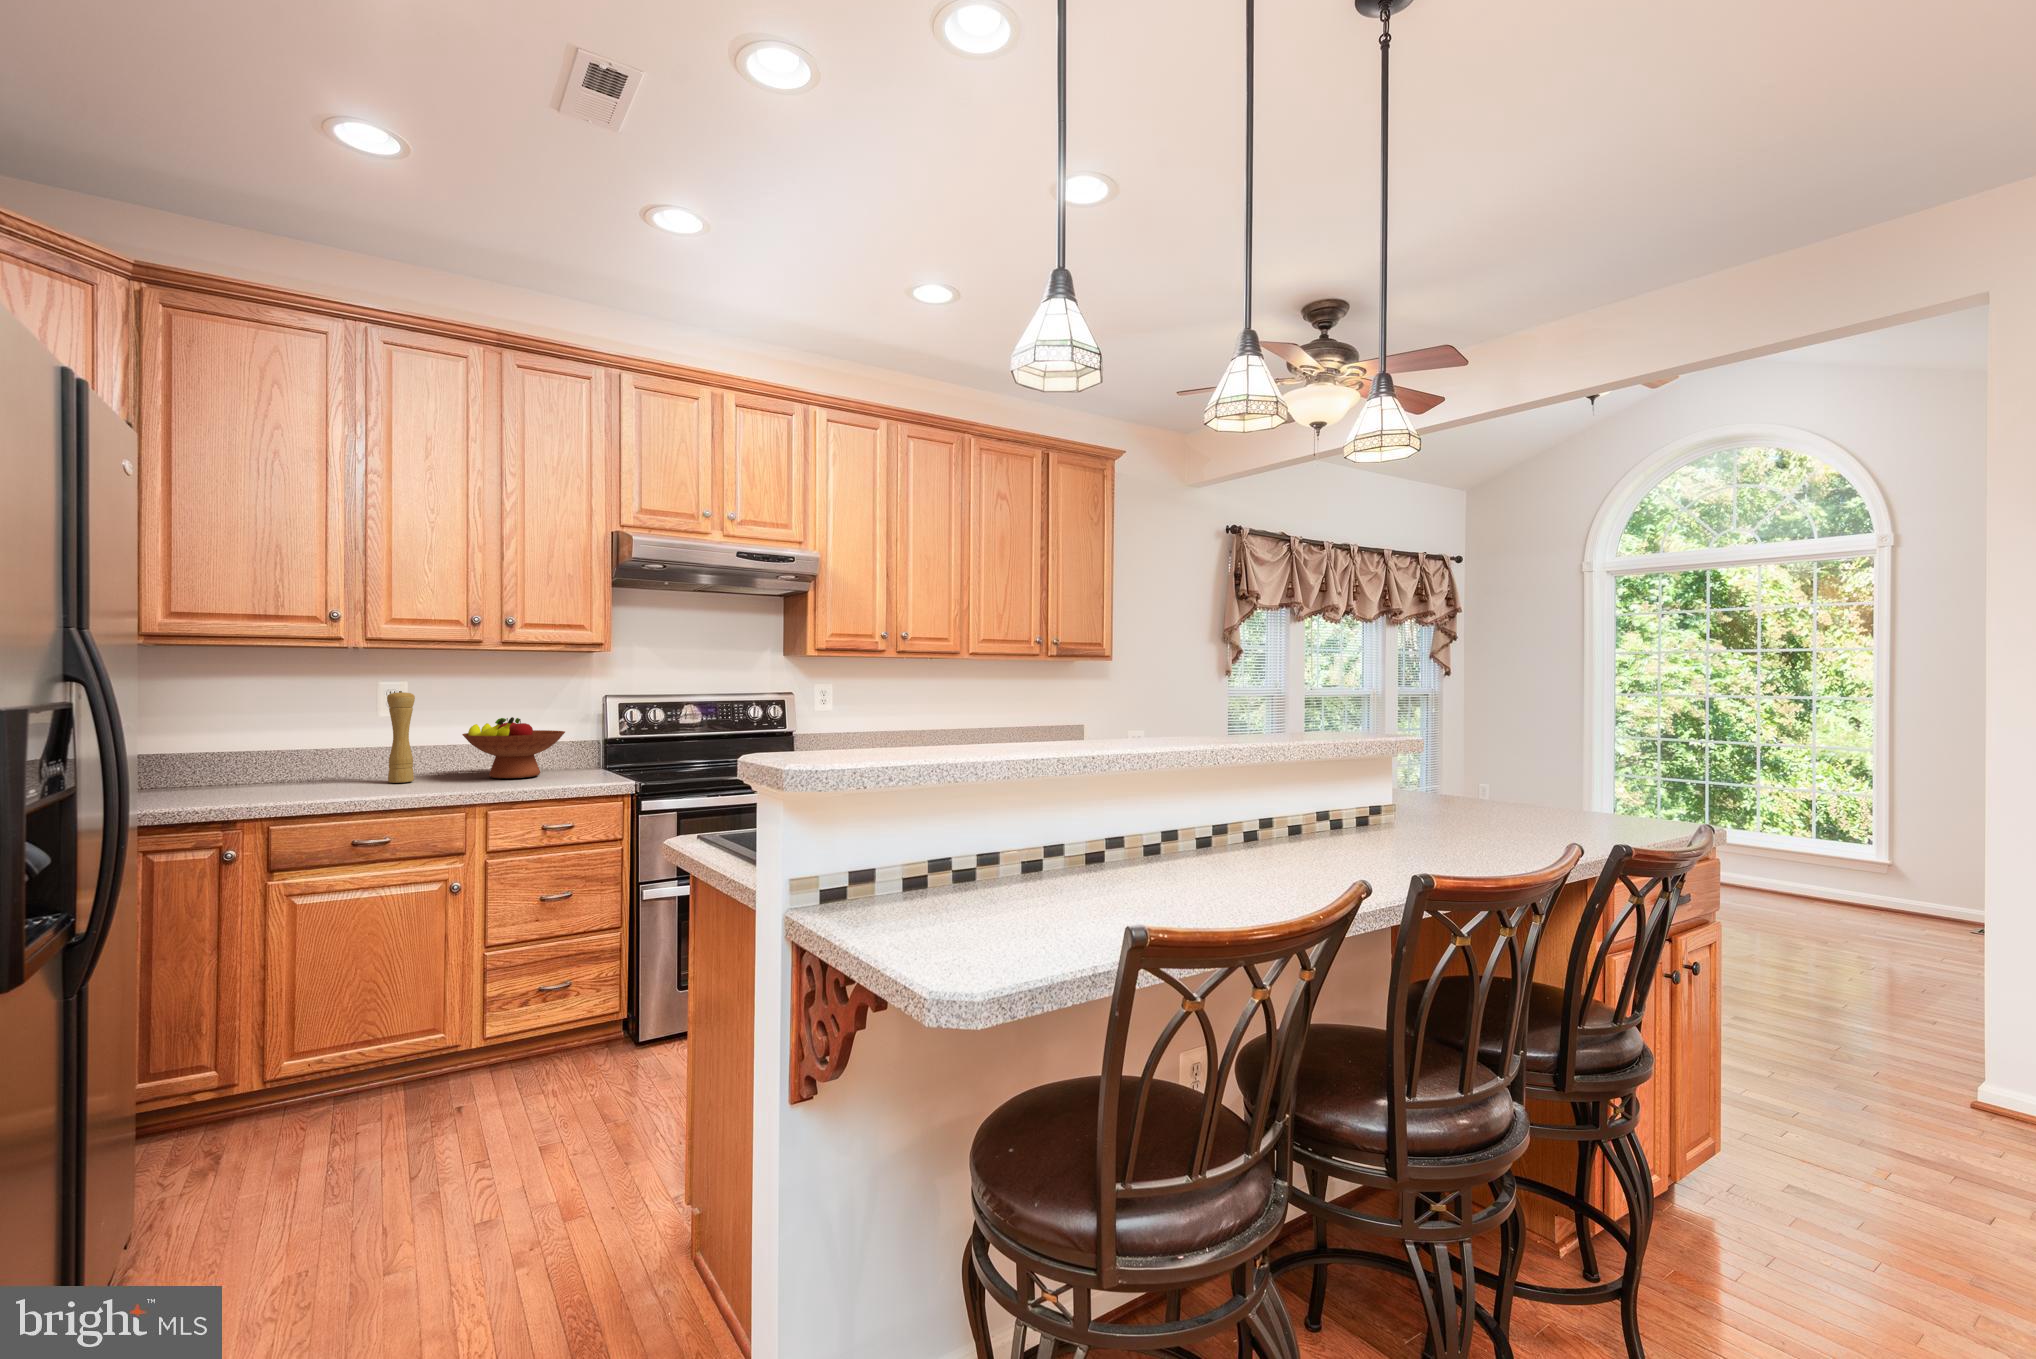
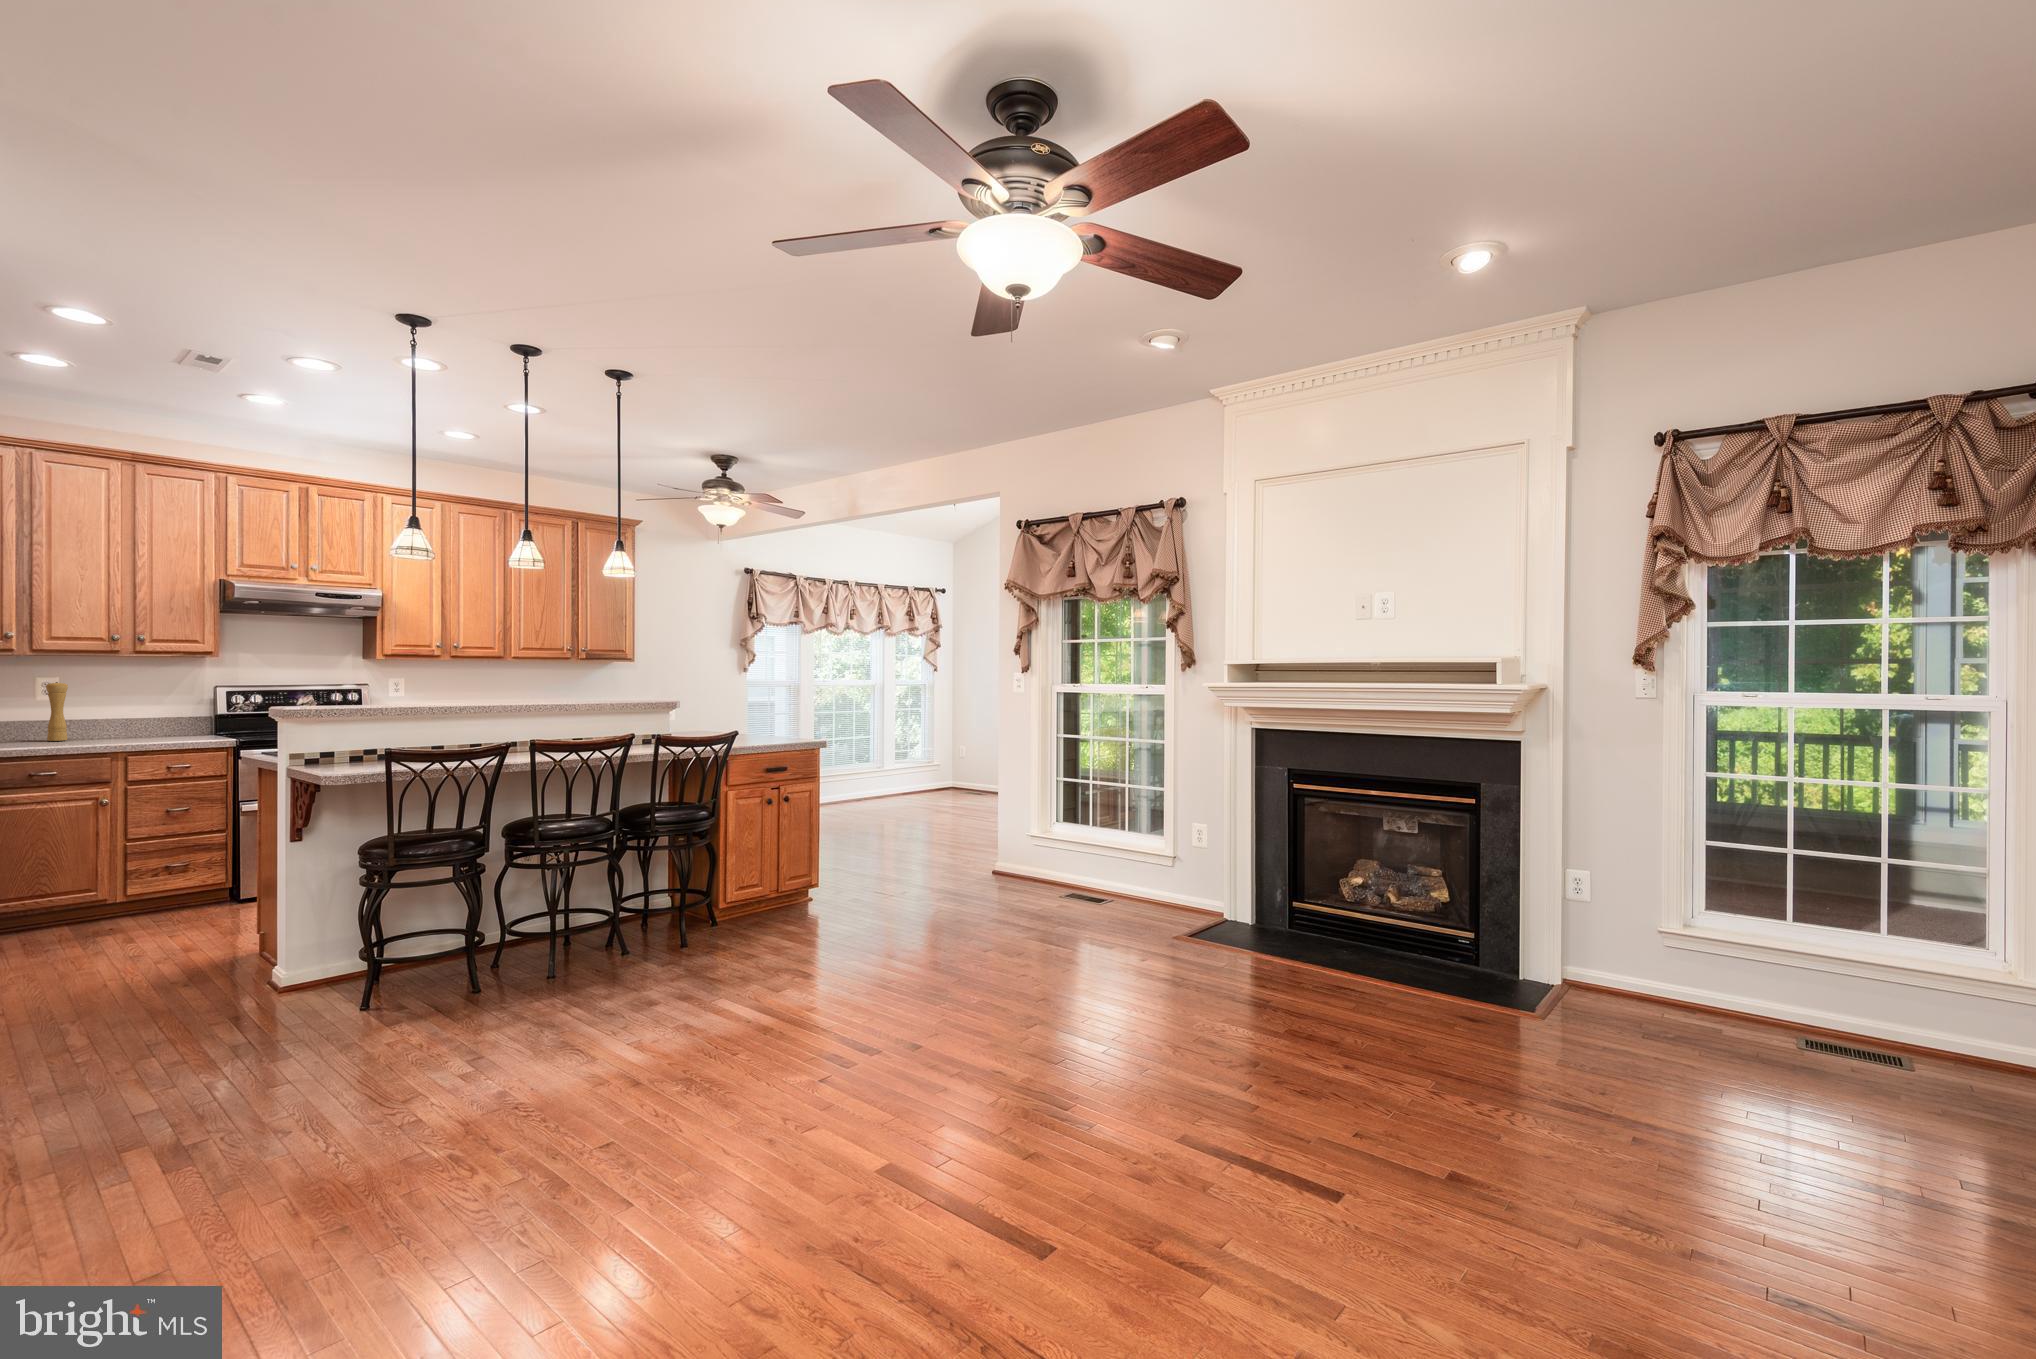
fruit bowl: present [462,717,565,778] -> none [105,699,186,738]

